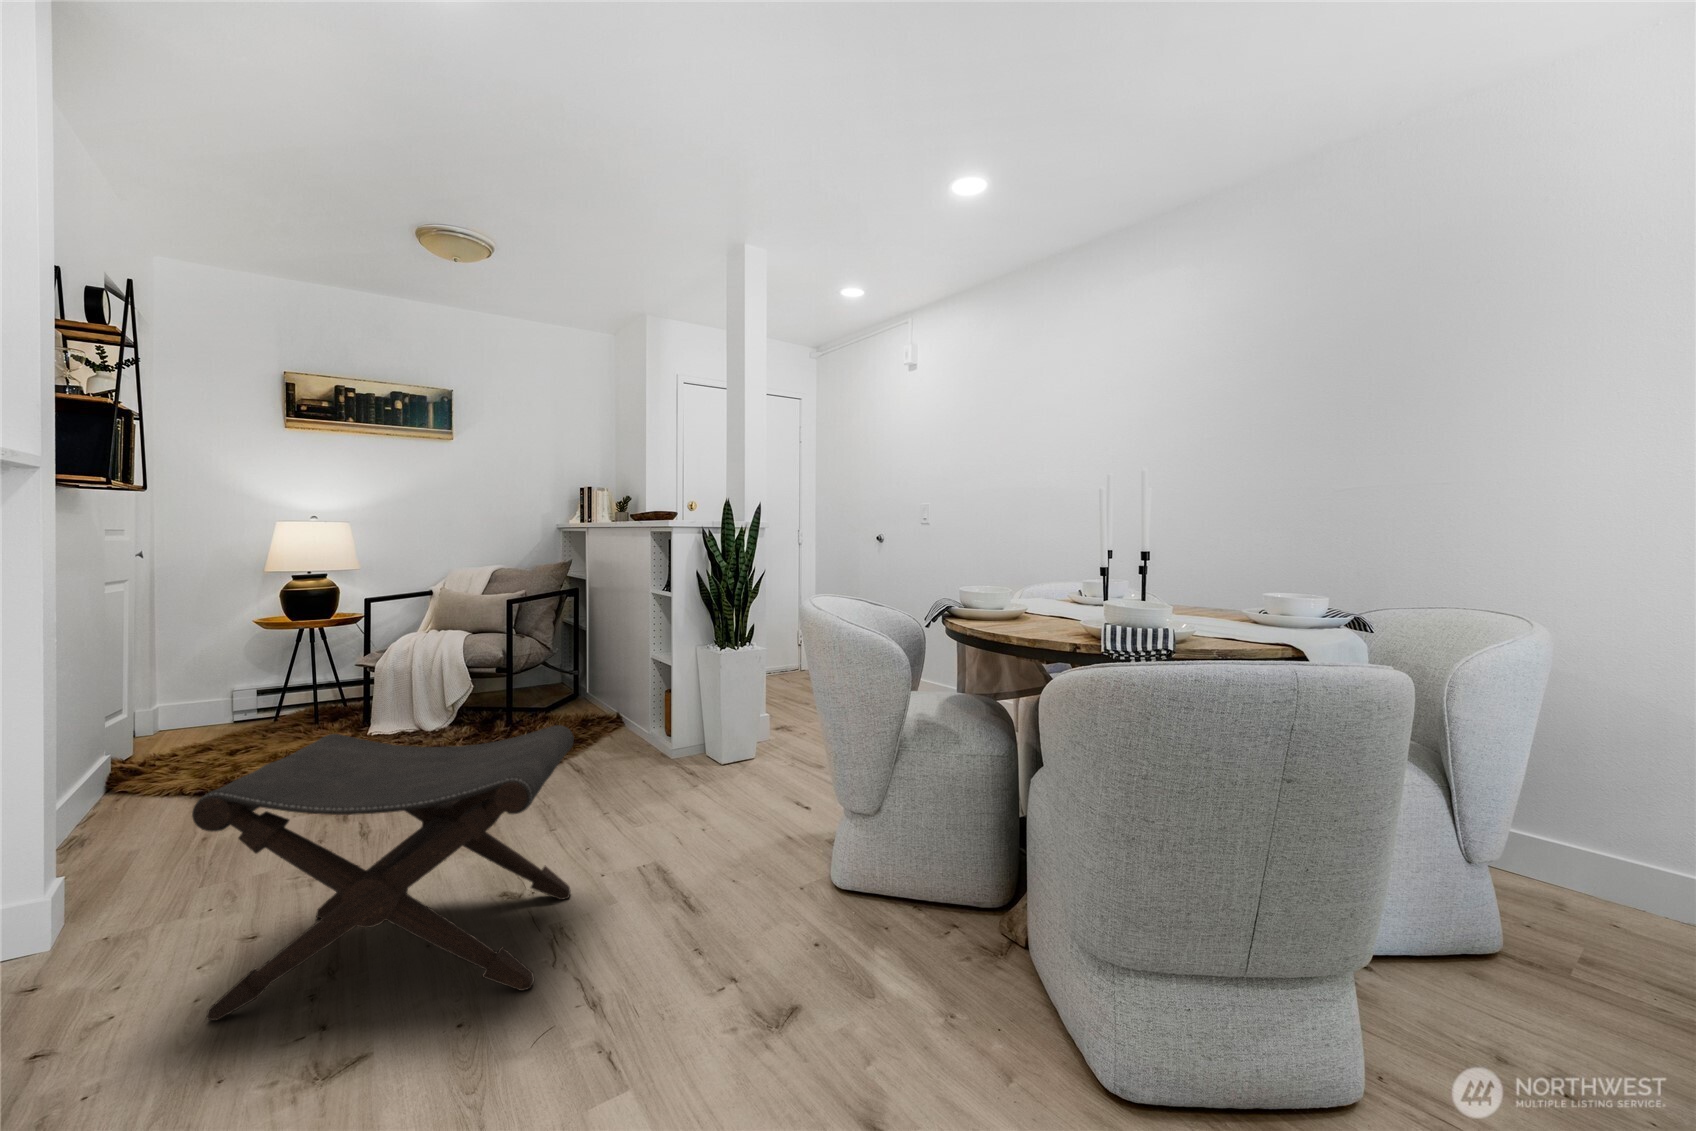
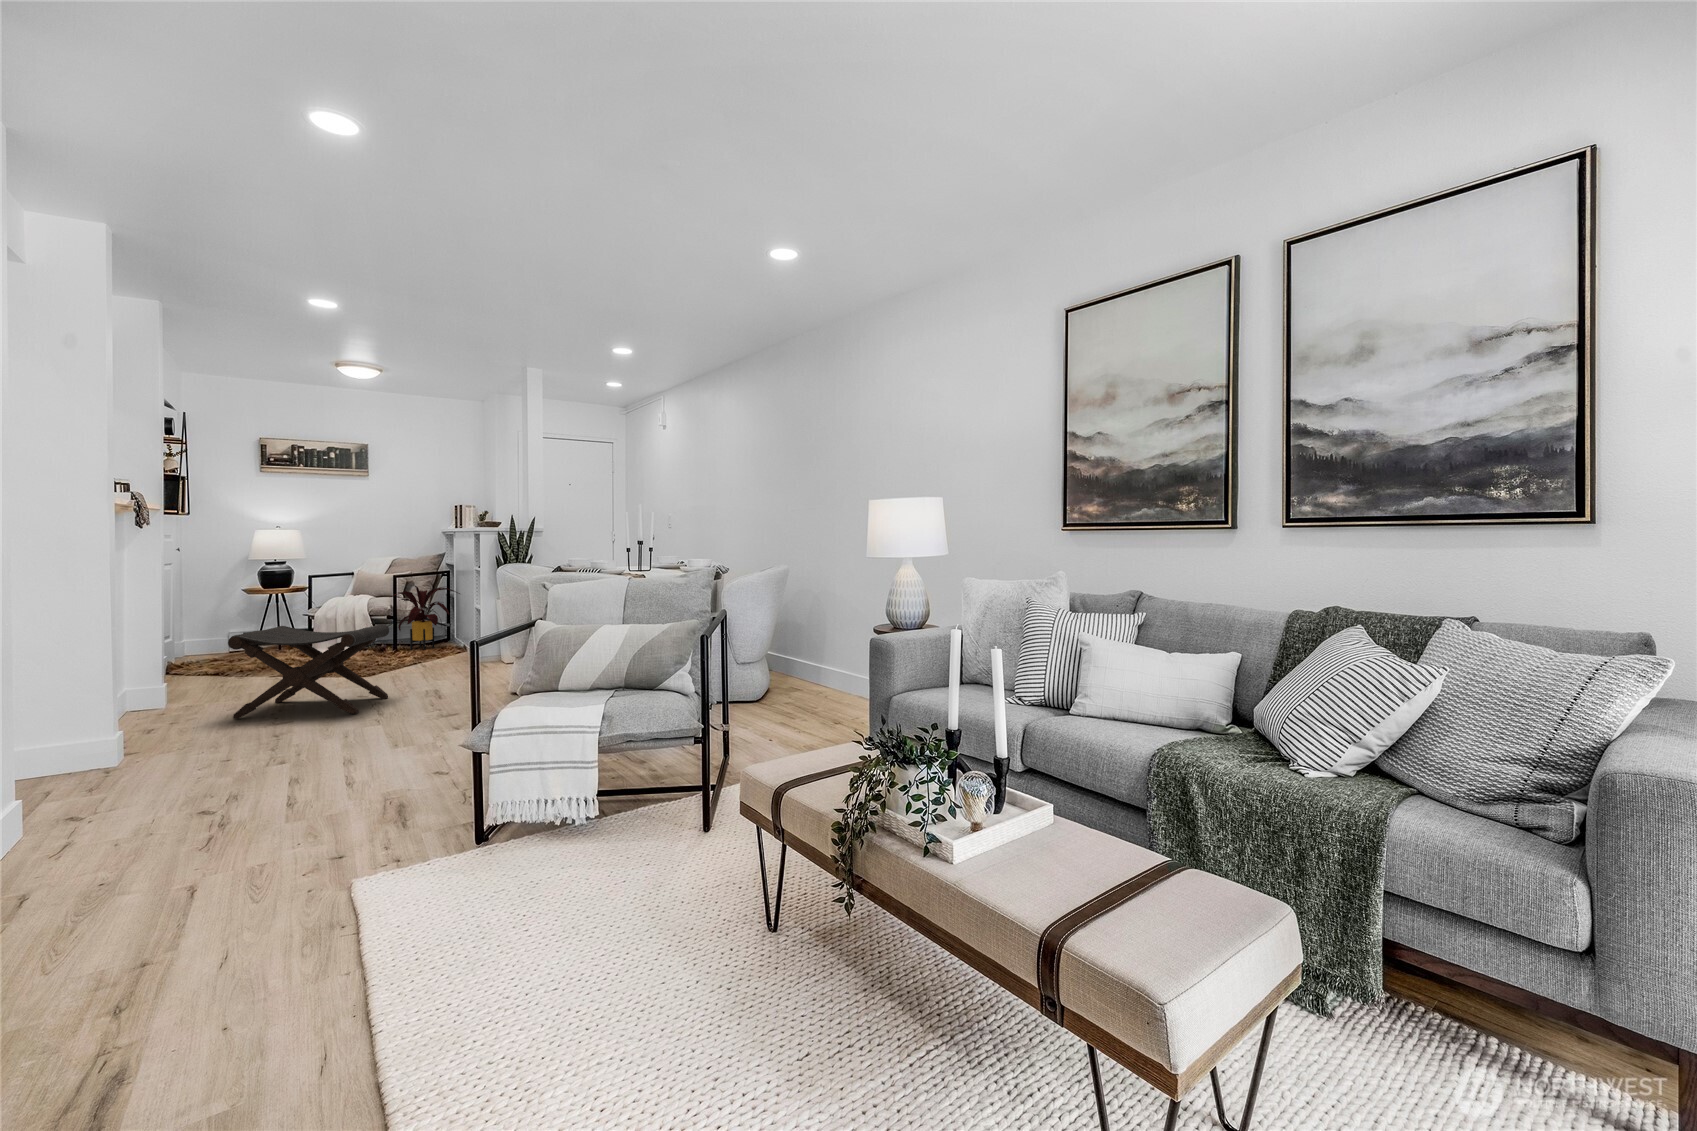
house plant: none [499,613,605,720] -> present [391,586,460,650]

